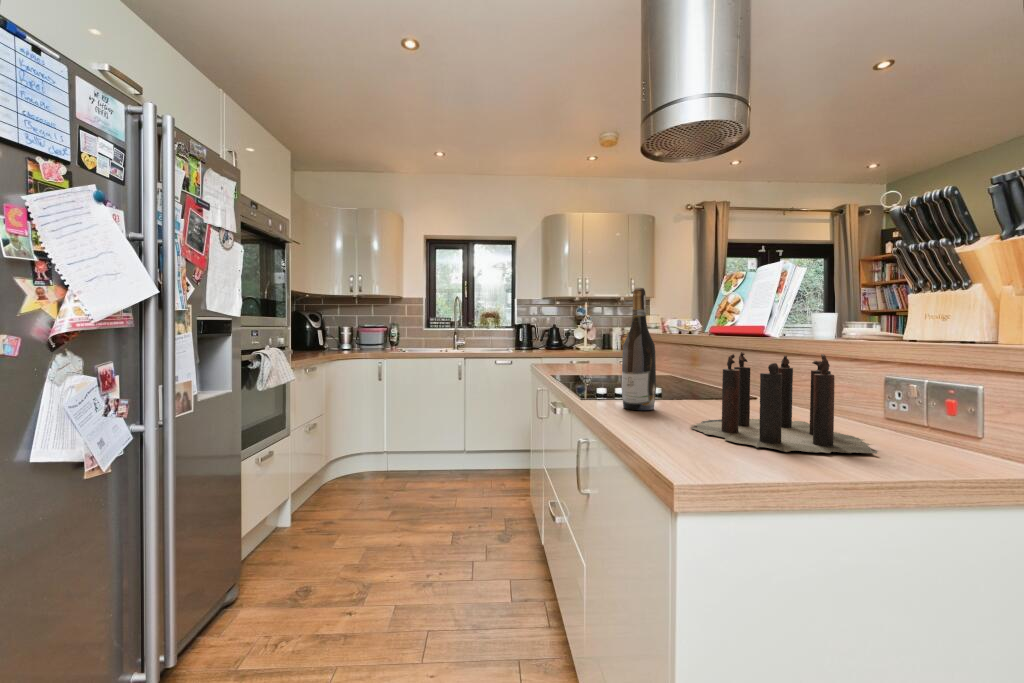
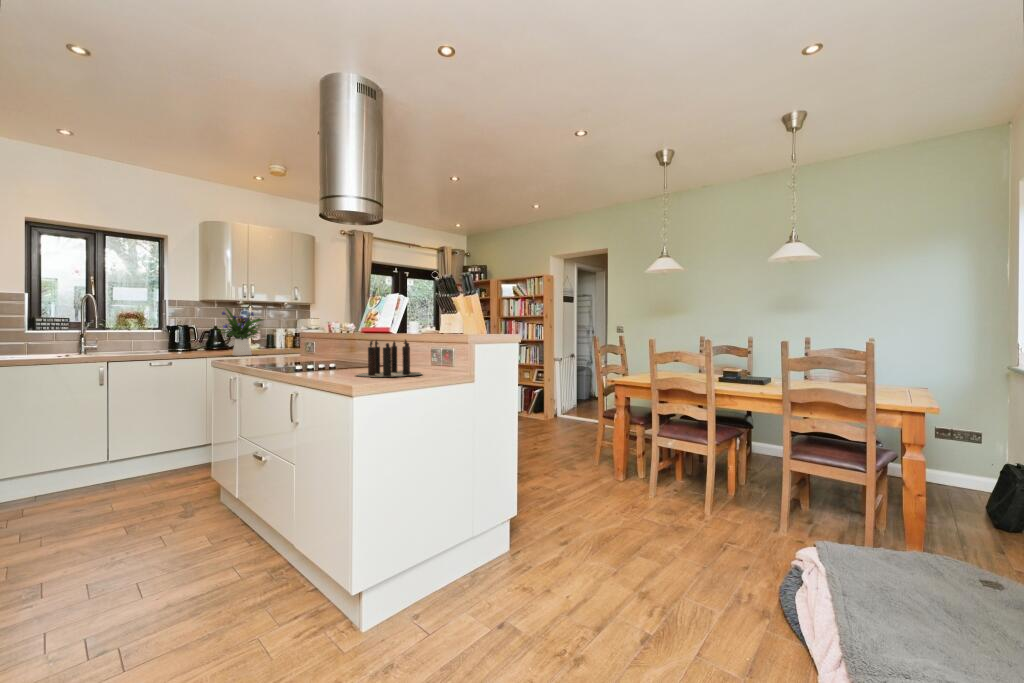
wine bottle: present [622,288,656,410] -> none [314,307,334,374]
flower arrangement: none [547,304,598,357] -> present [220,308,263,356]

